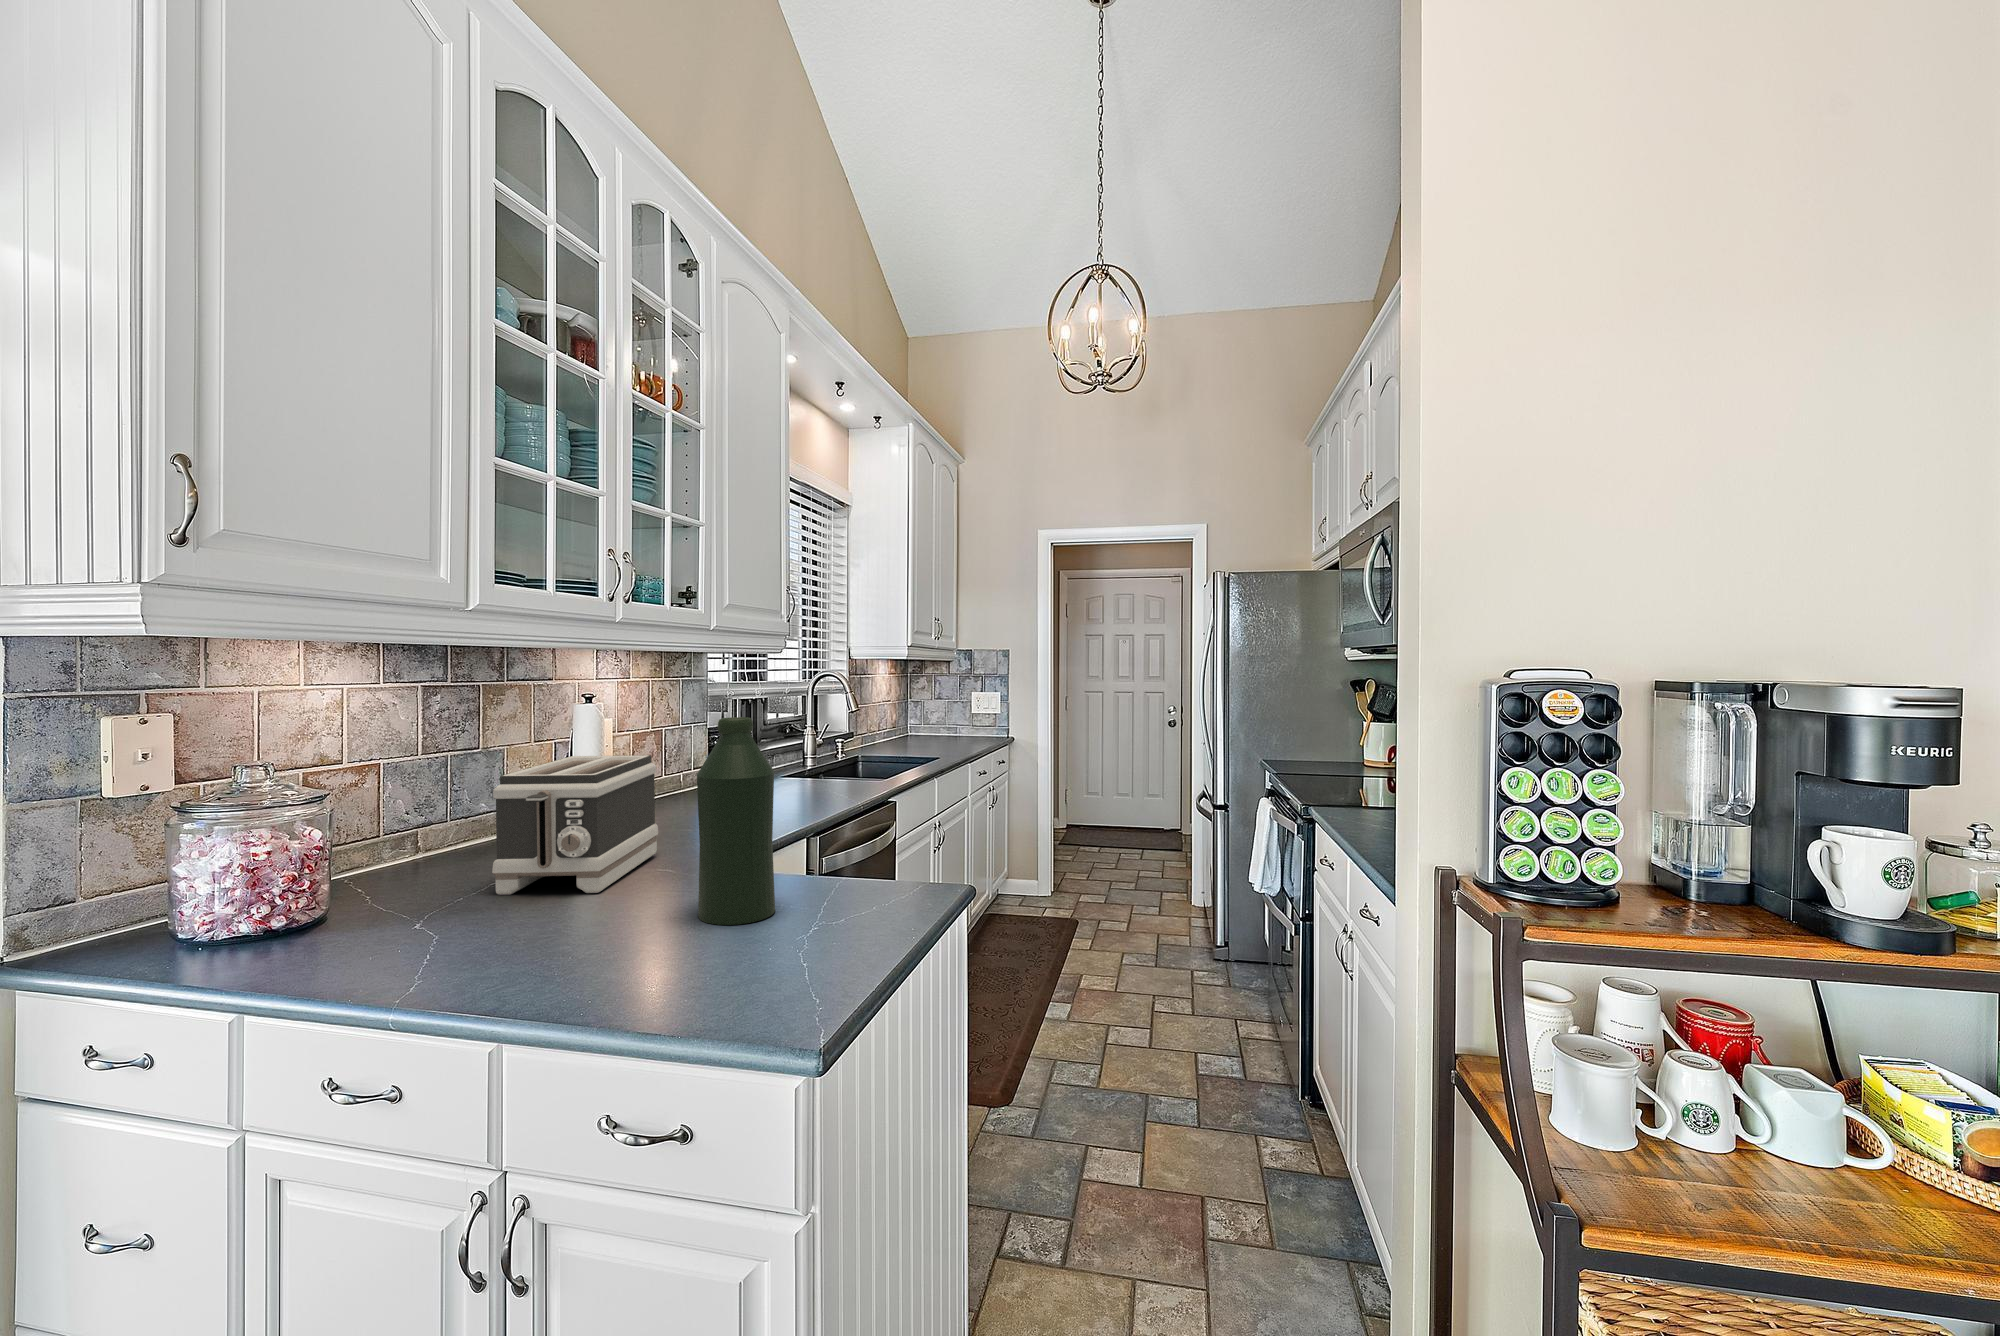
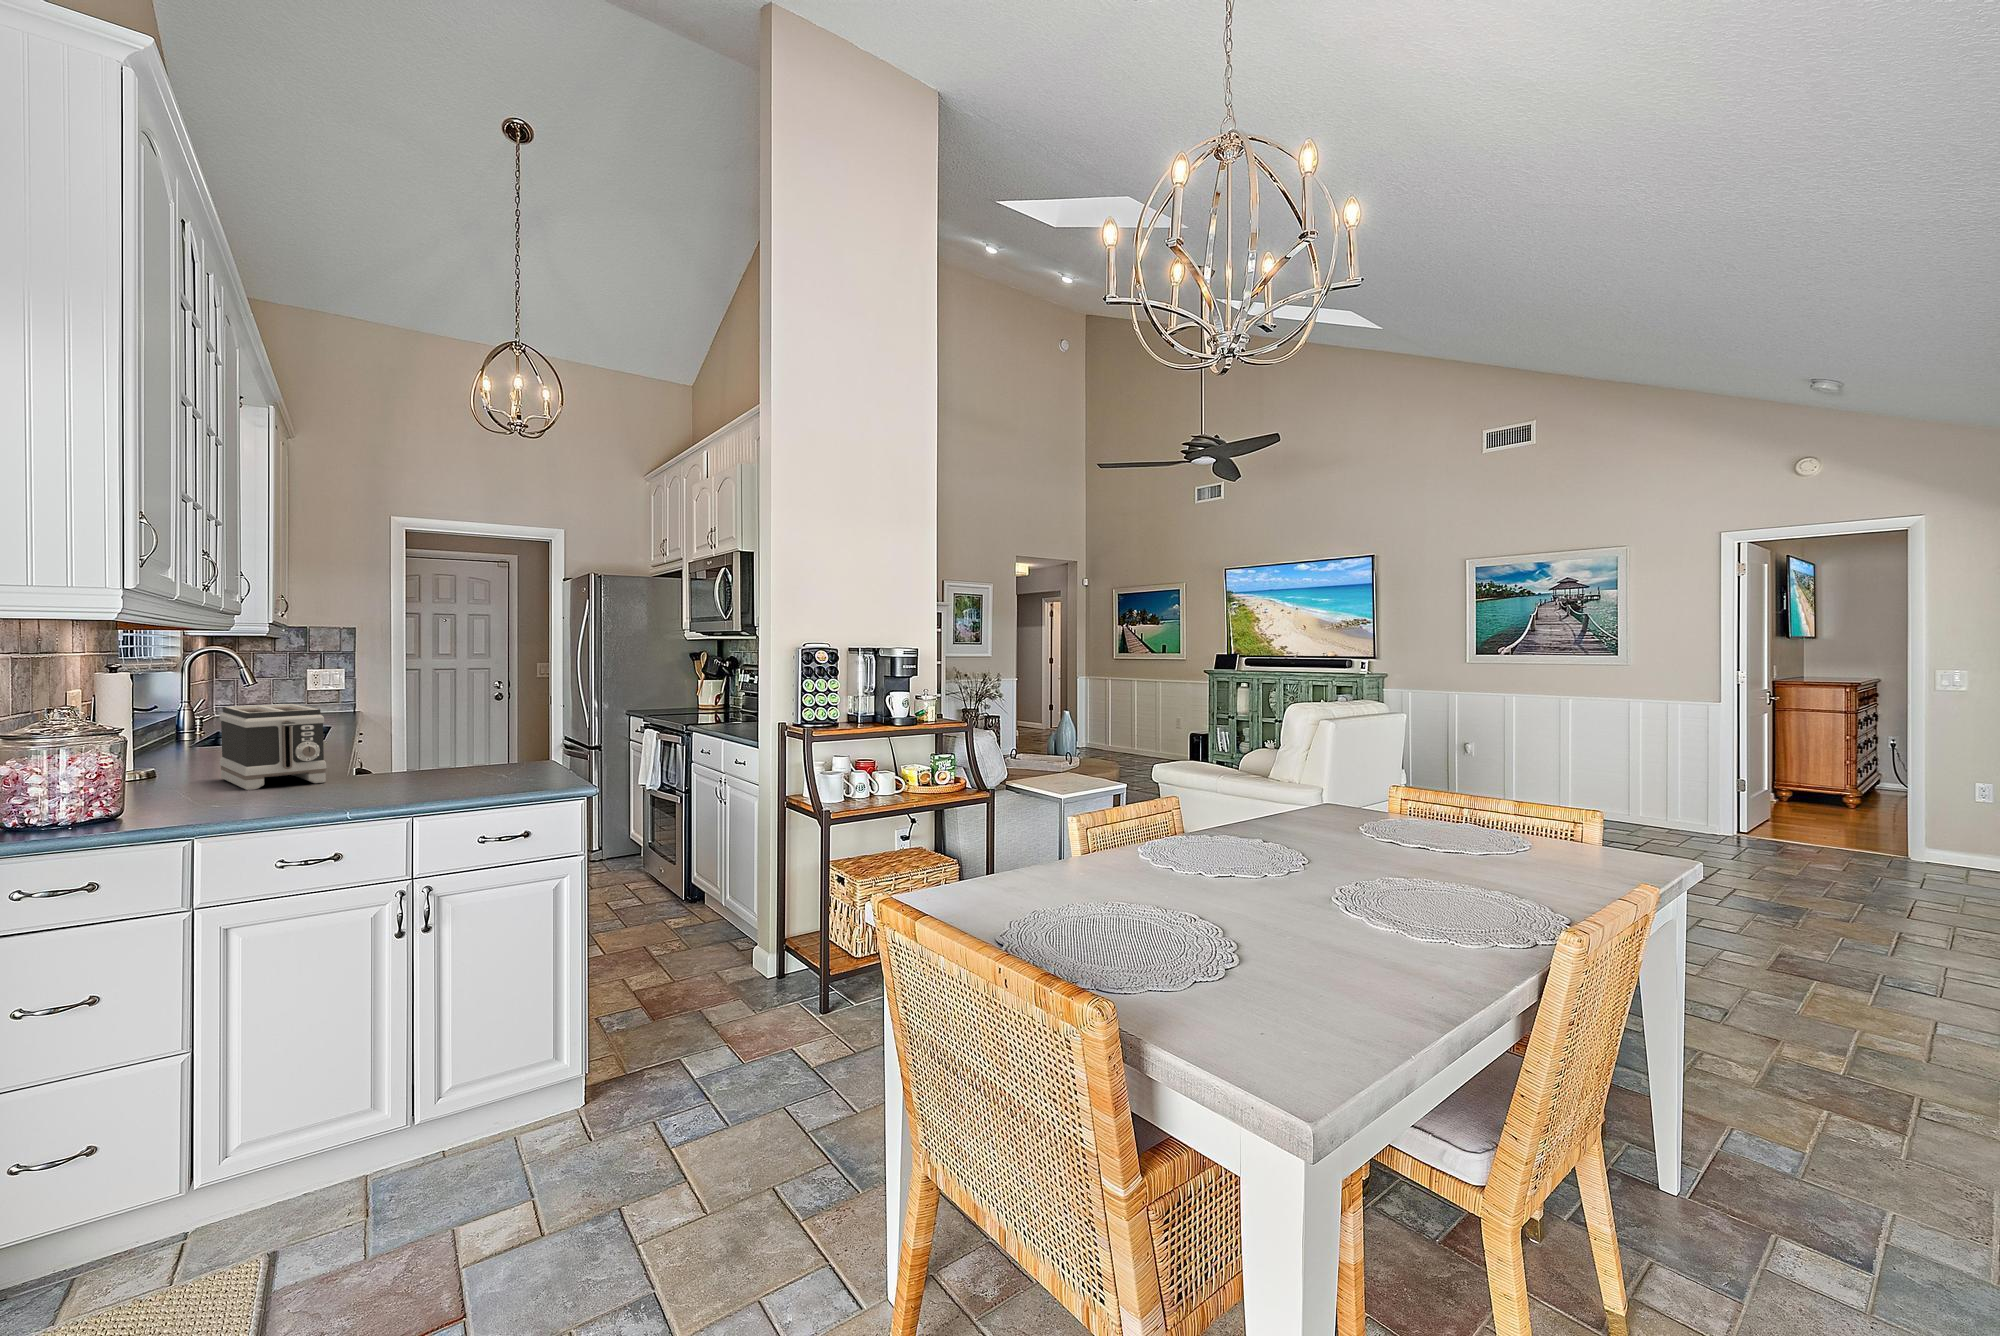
bottle: present [697,717,775,925] -> none [421,670,471,780]

